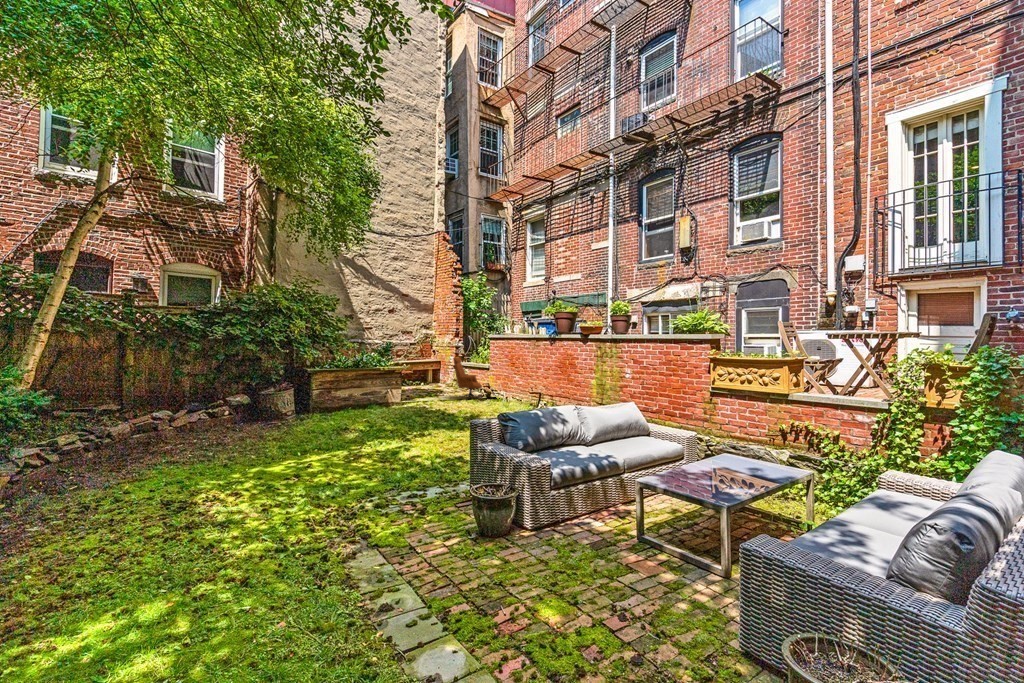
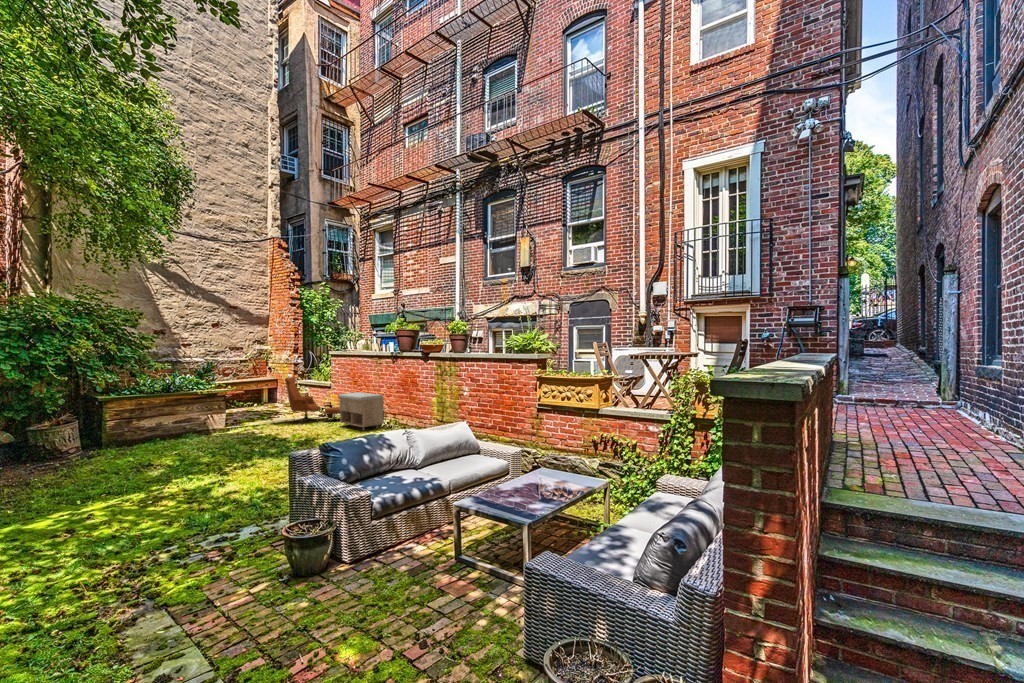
storage bench: none [500,373,541,407] -> present [338,392,384,430]

